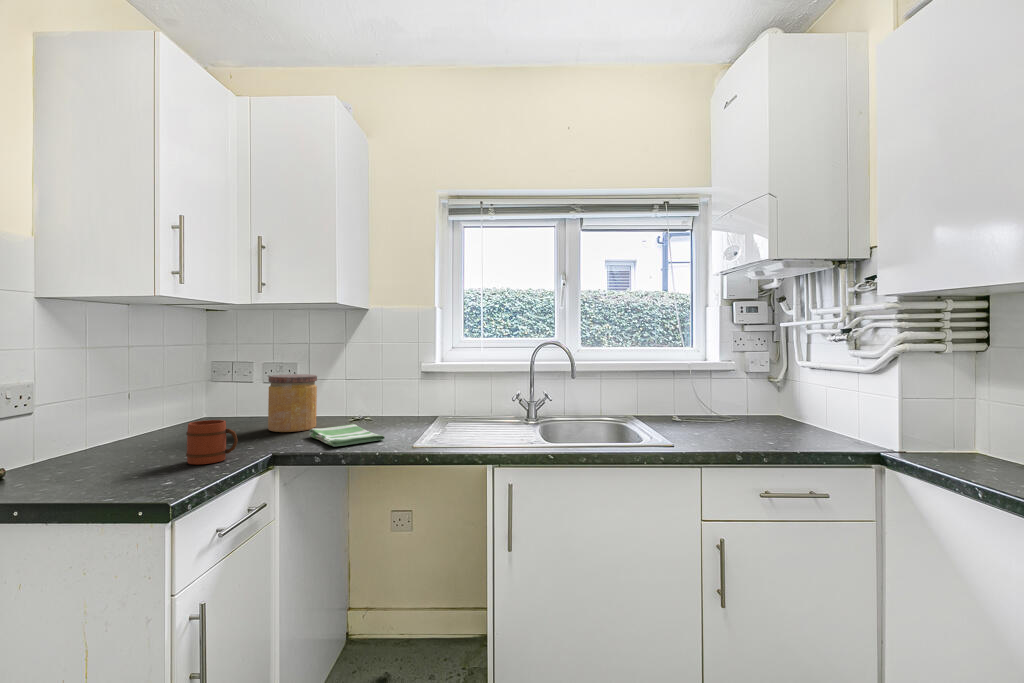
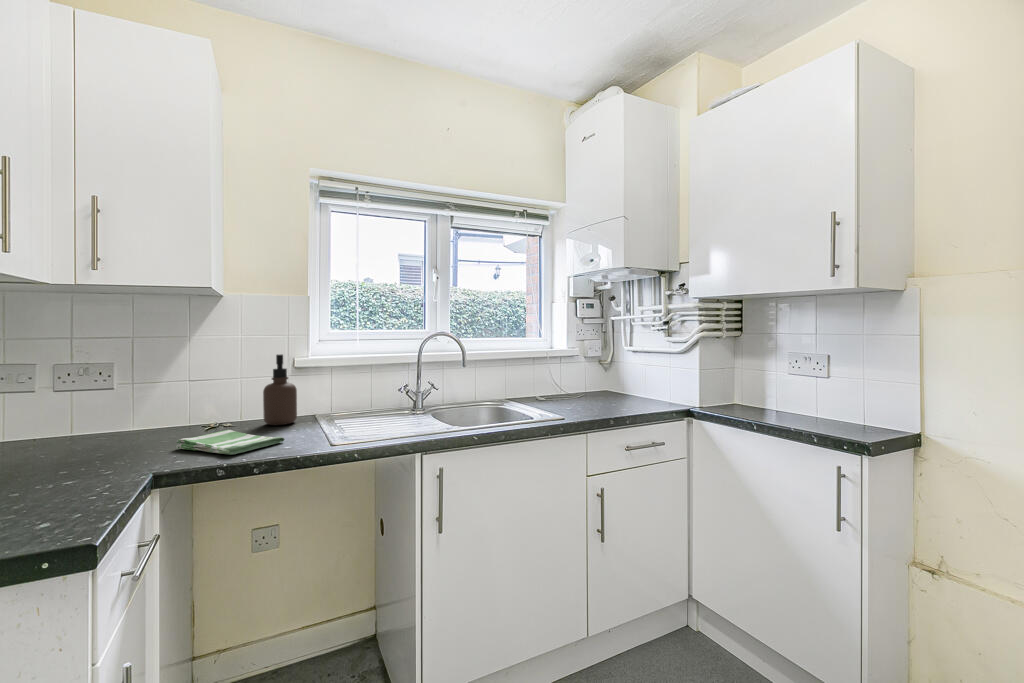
soap dispenser: none [391,360,419,424] -> present [263,354,297,425]
jar: present [268,374,317,432] -> none [96,375,167,449]
mug: present [186,420,237,464] -> none [31,436,108,497]

